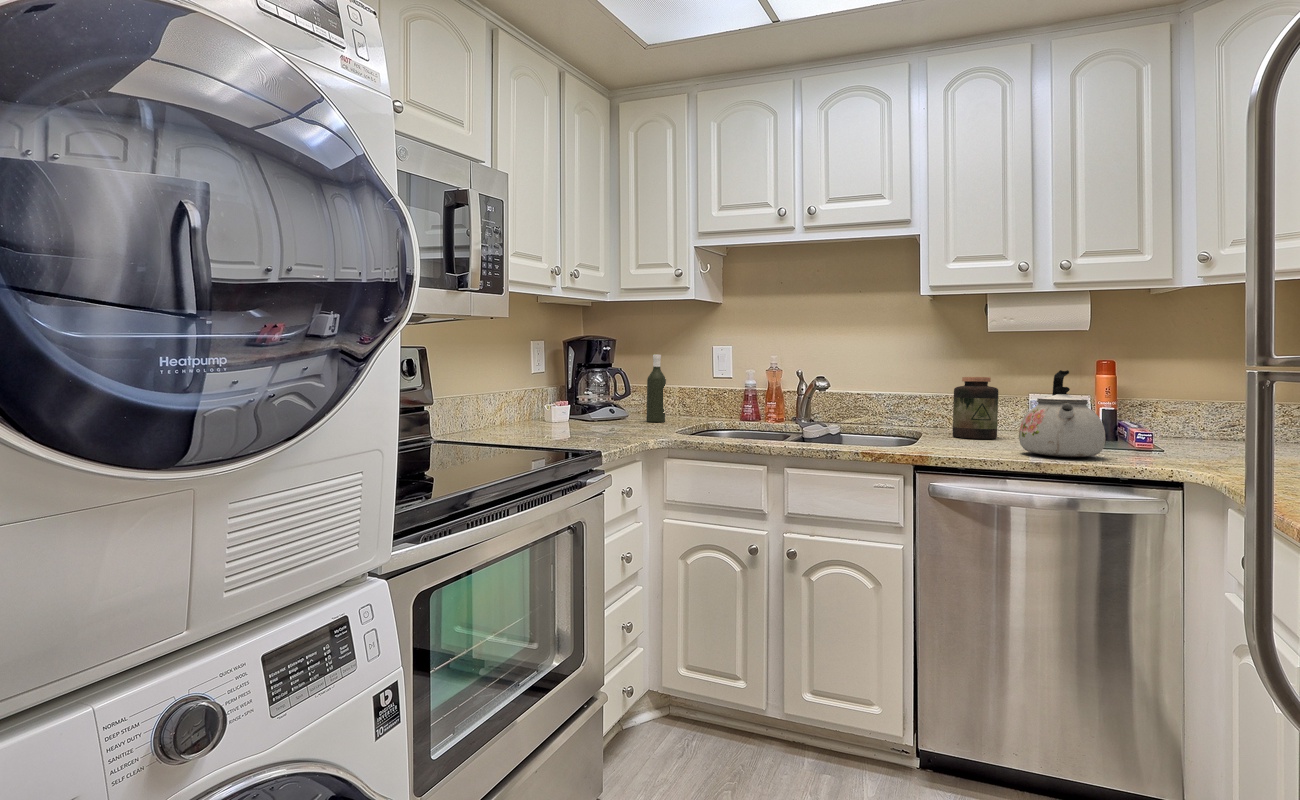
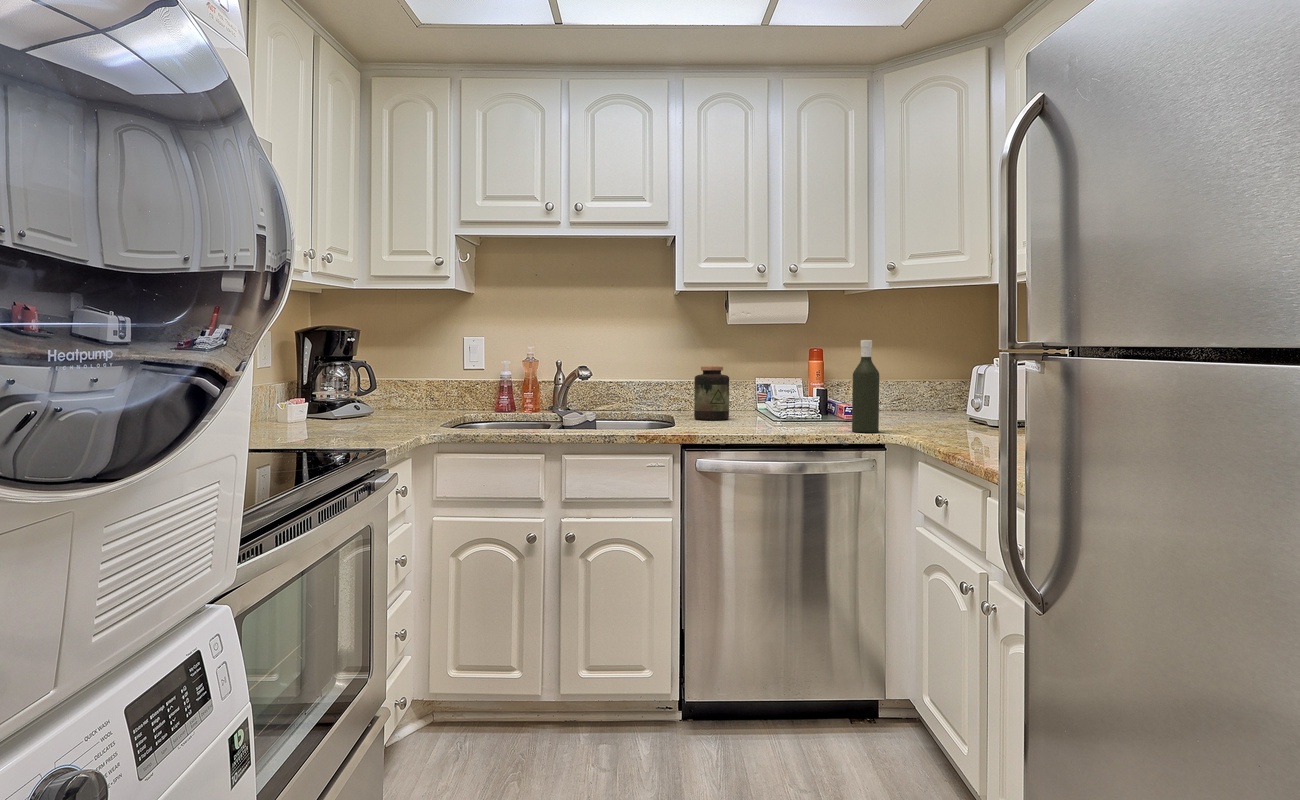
bottle: present [646,354,666,422] -> present [852,340,879,432]
kettle: present [1019,370,1105,457] -> none [755,360,816,430]

